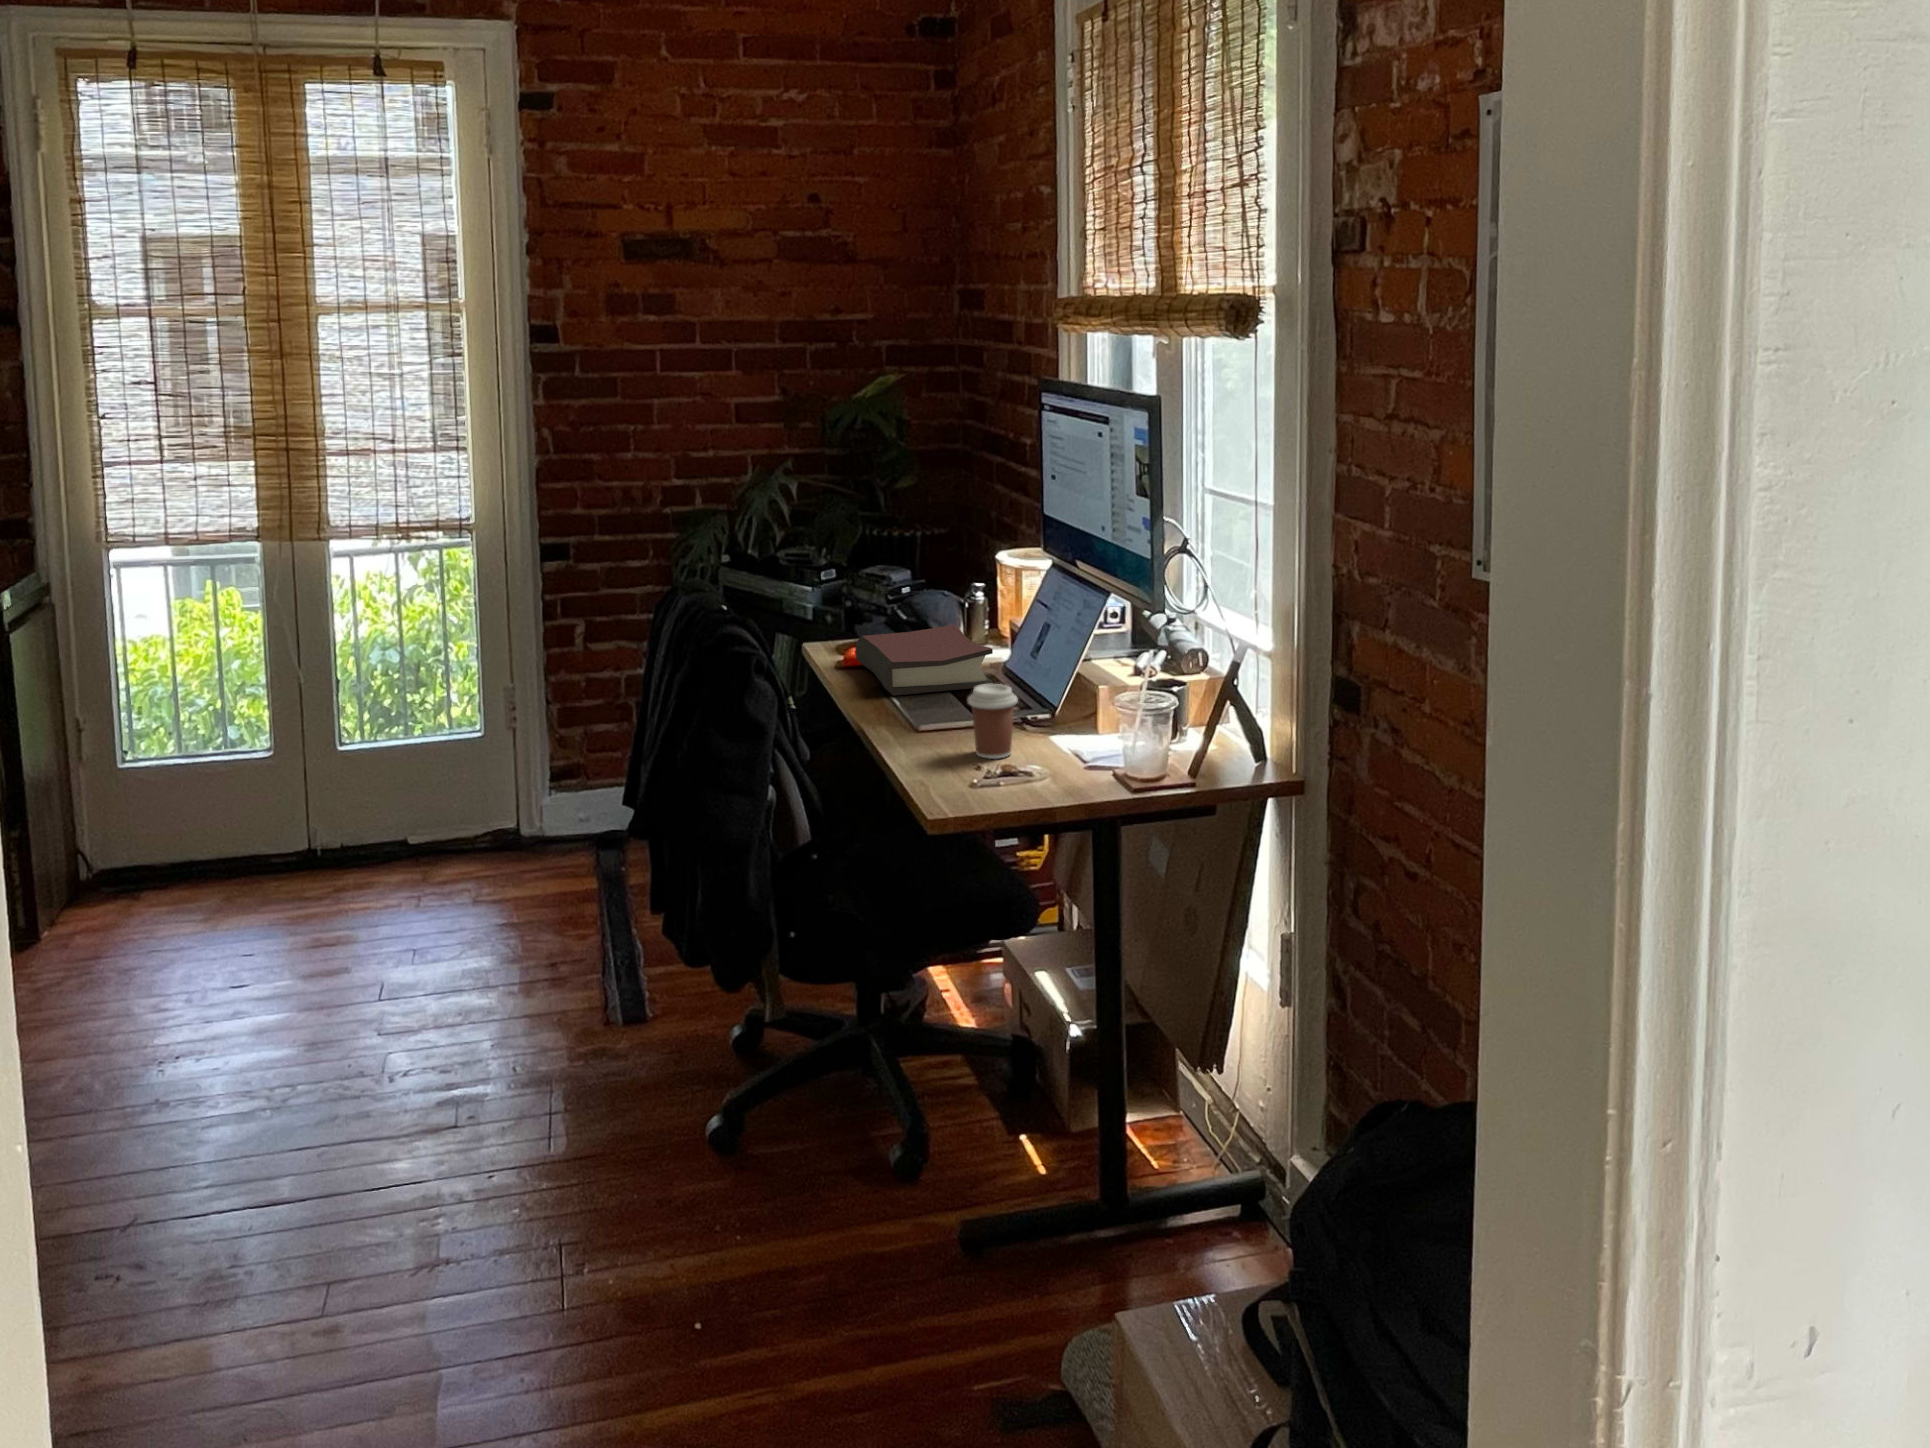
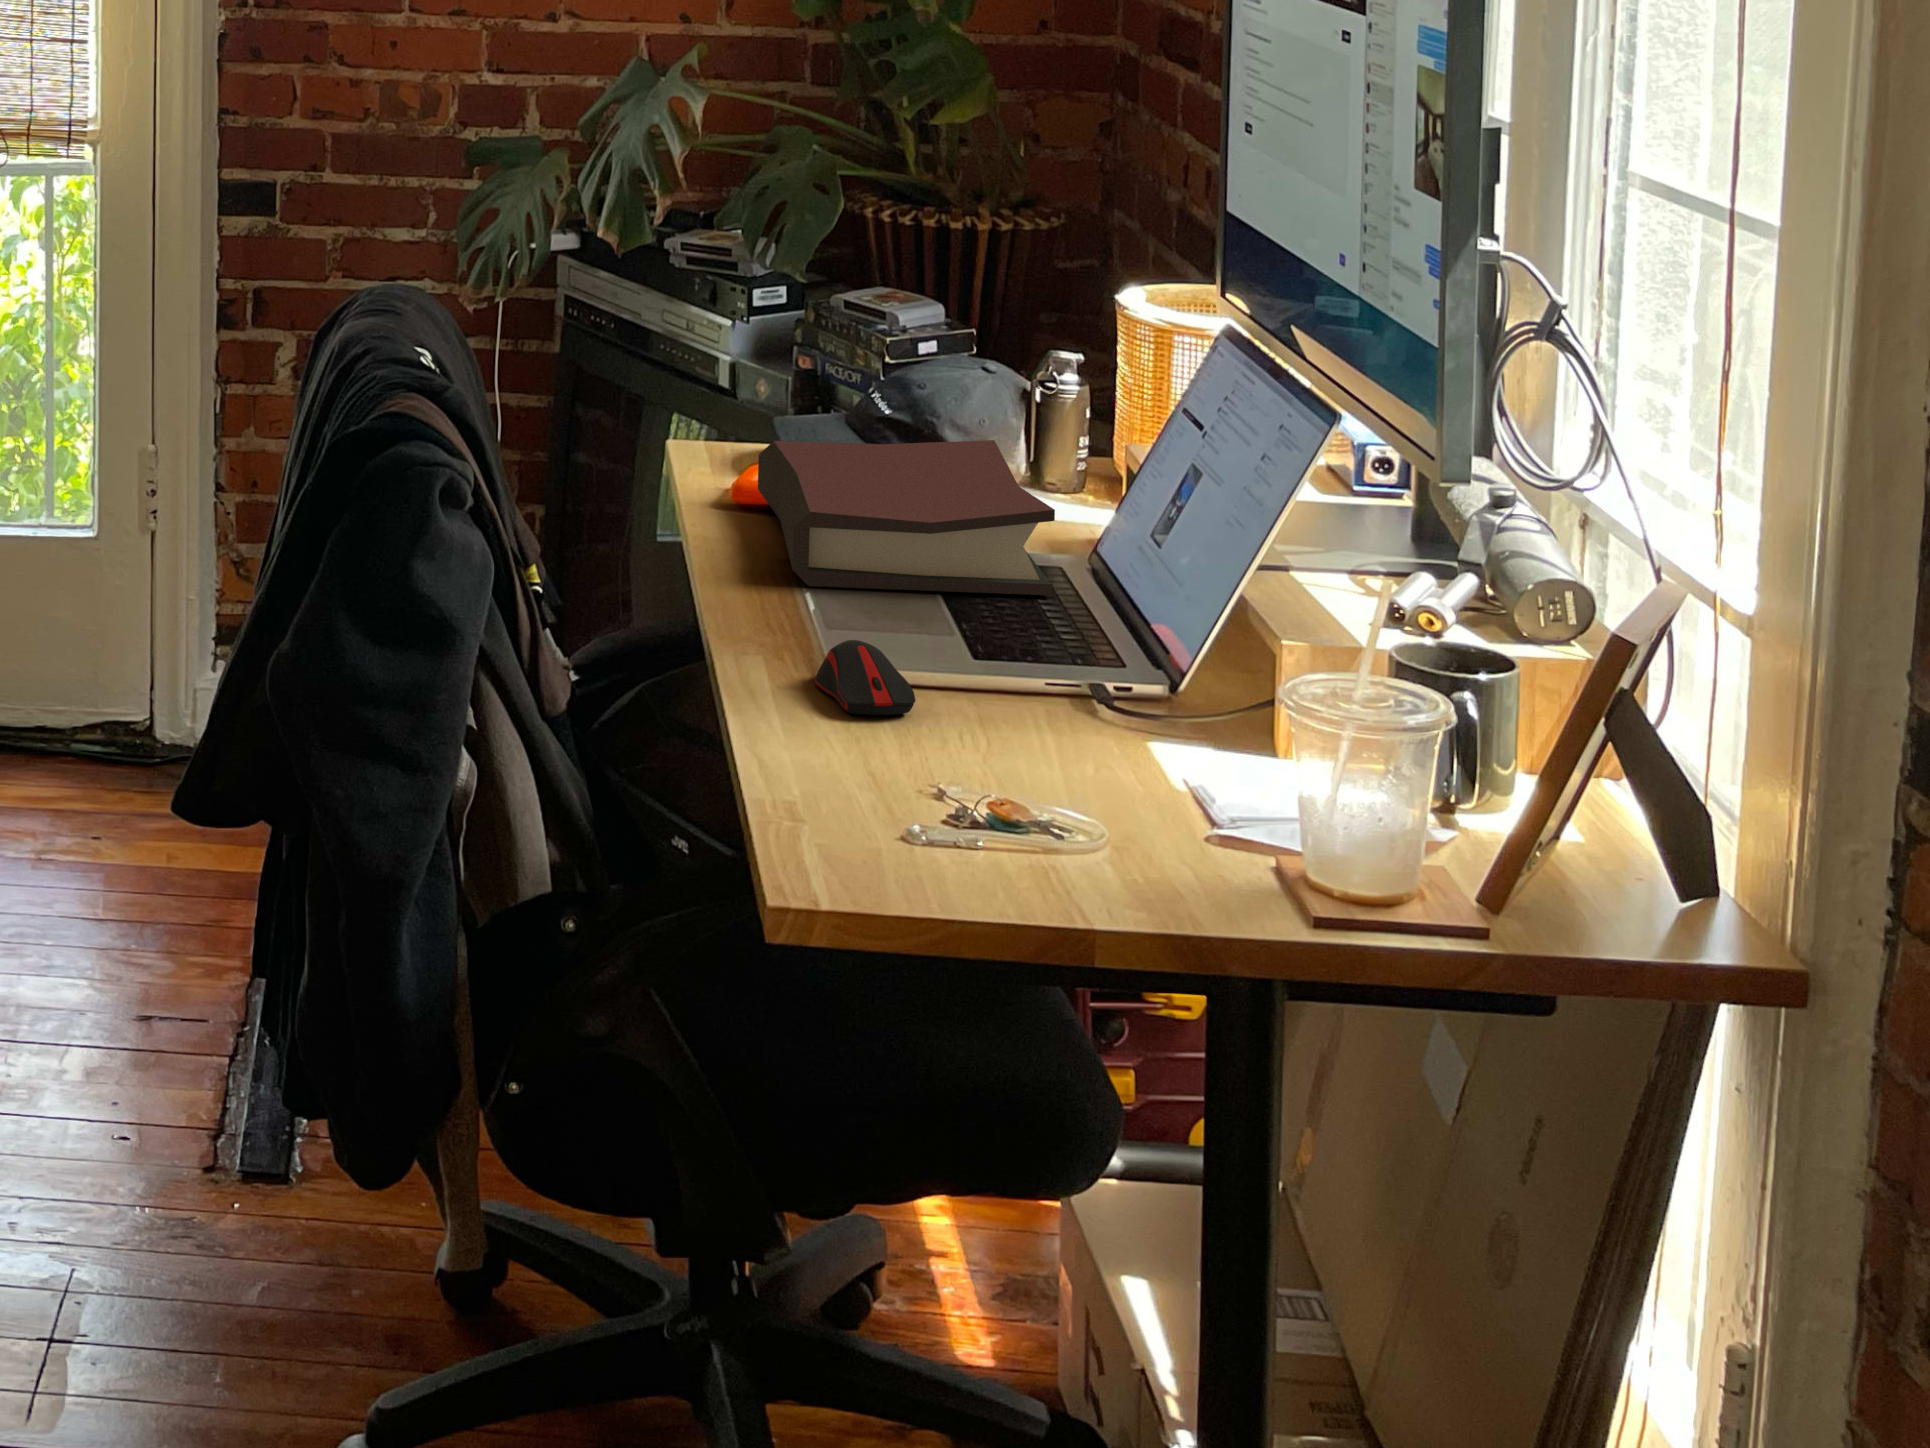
coffee cup: present [968,684,1018,759] -> none [929,601,1053,780]
computer mouse: none [912,712,958,742] -> present [815,640,916,715]

